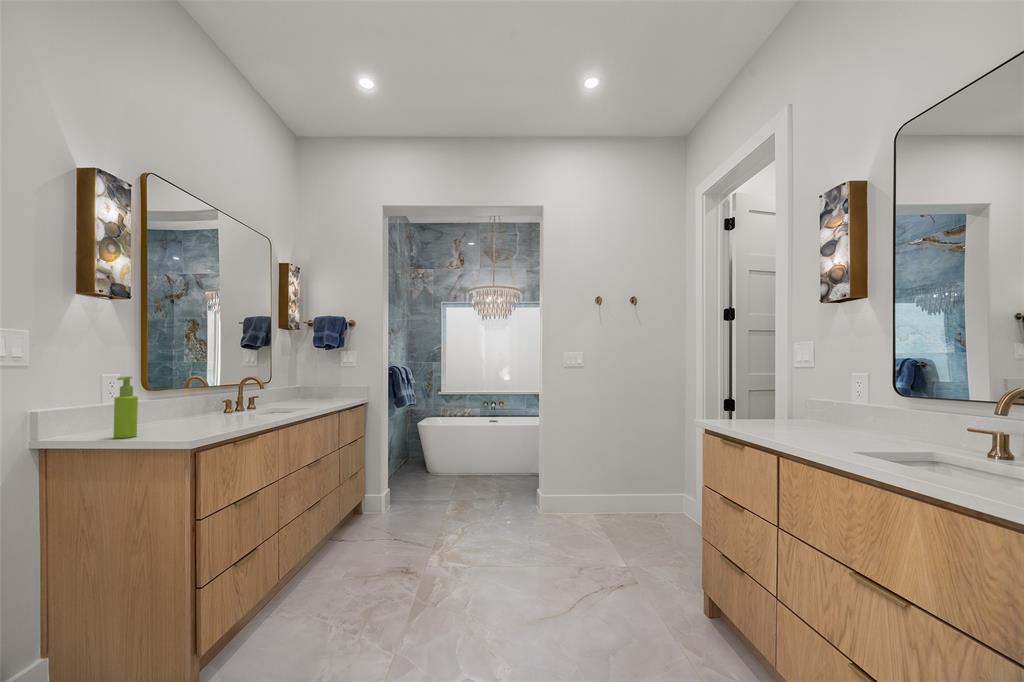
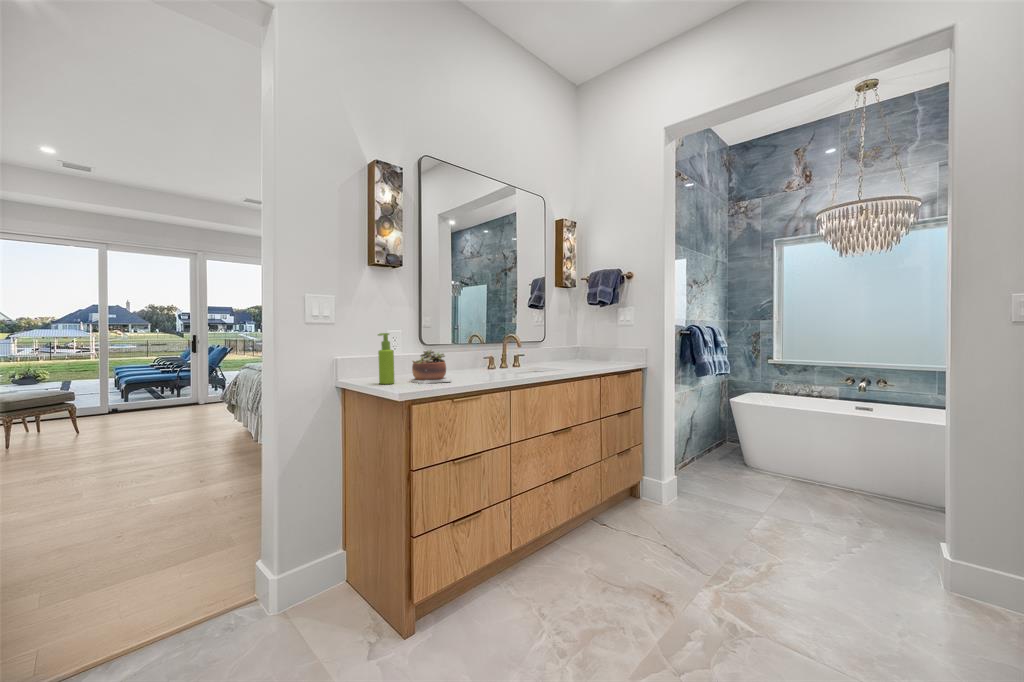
succulent plant: none [148,394,212,434] -> present [411,350,451,384]

